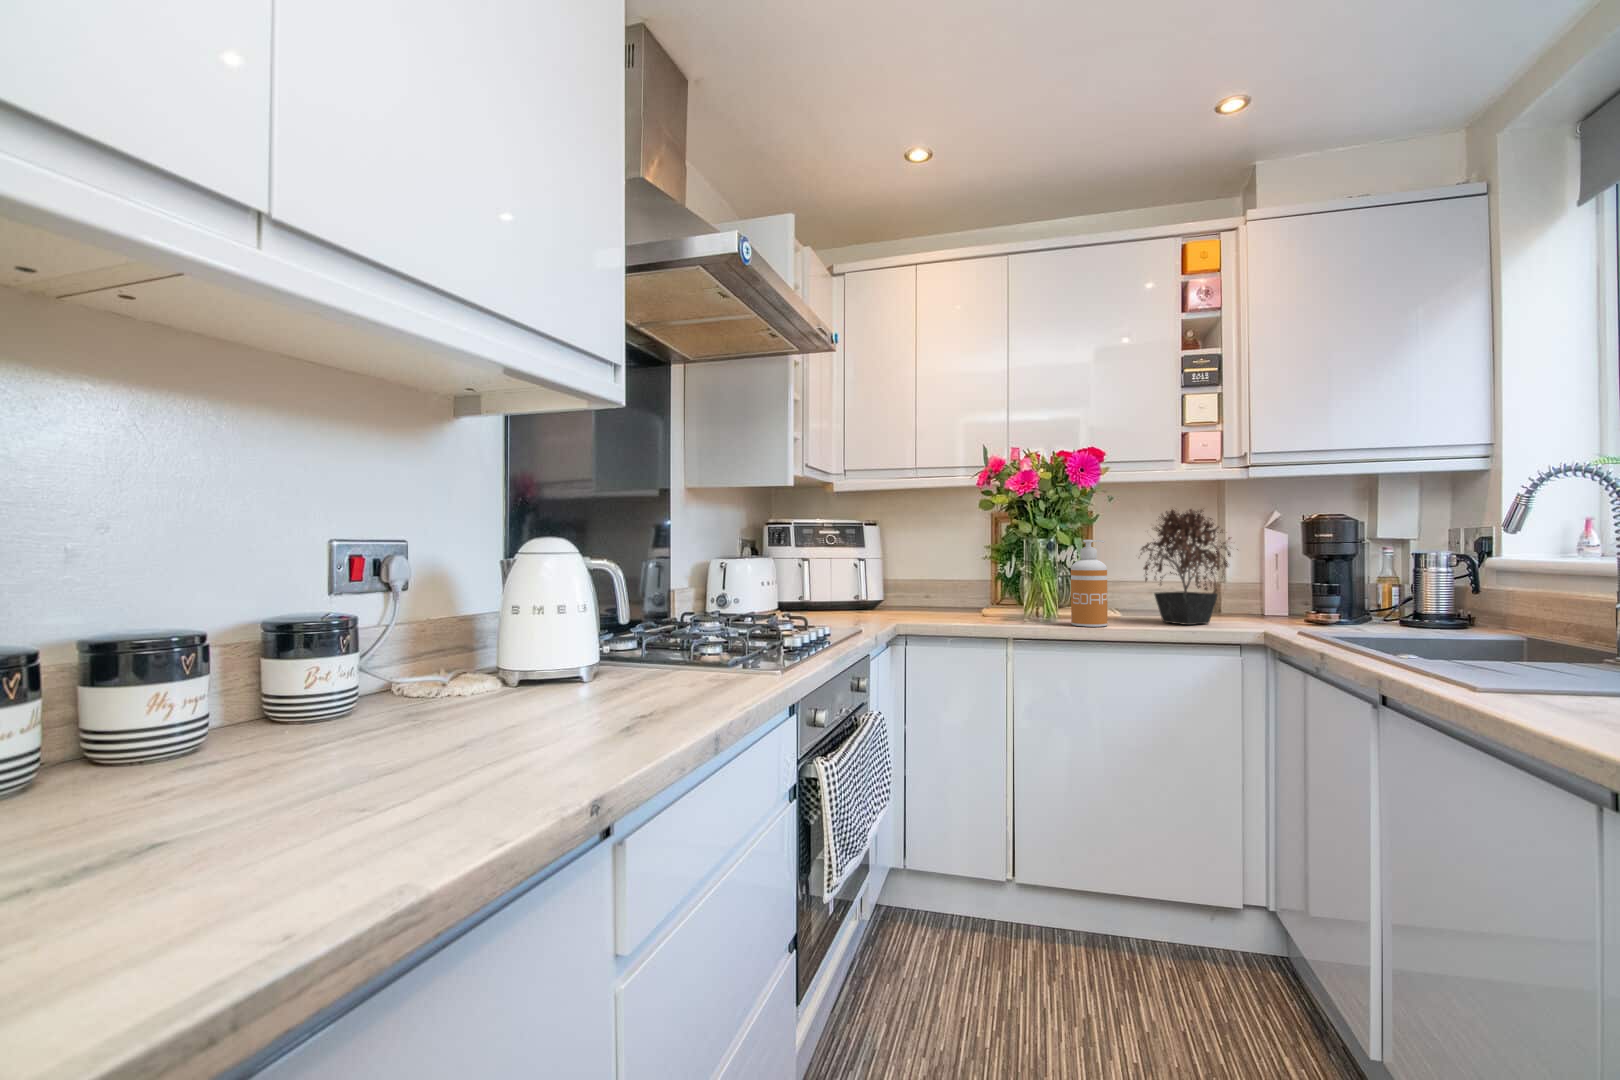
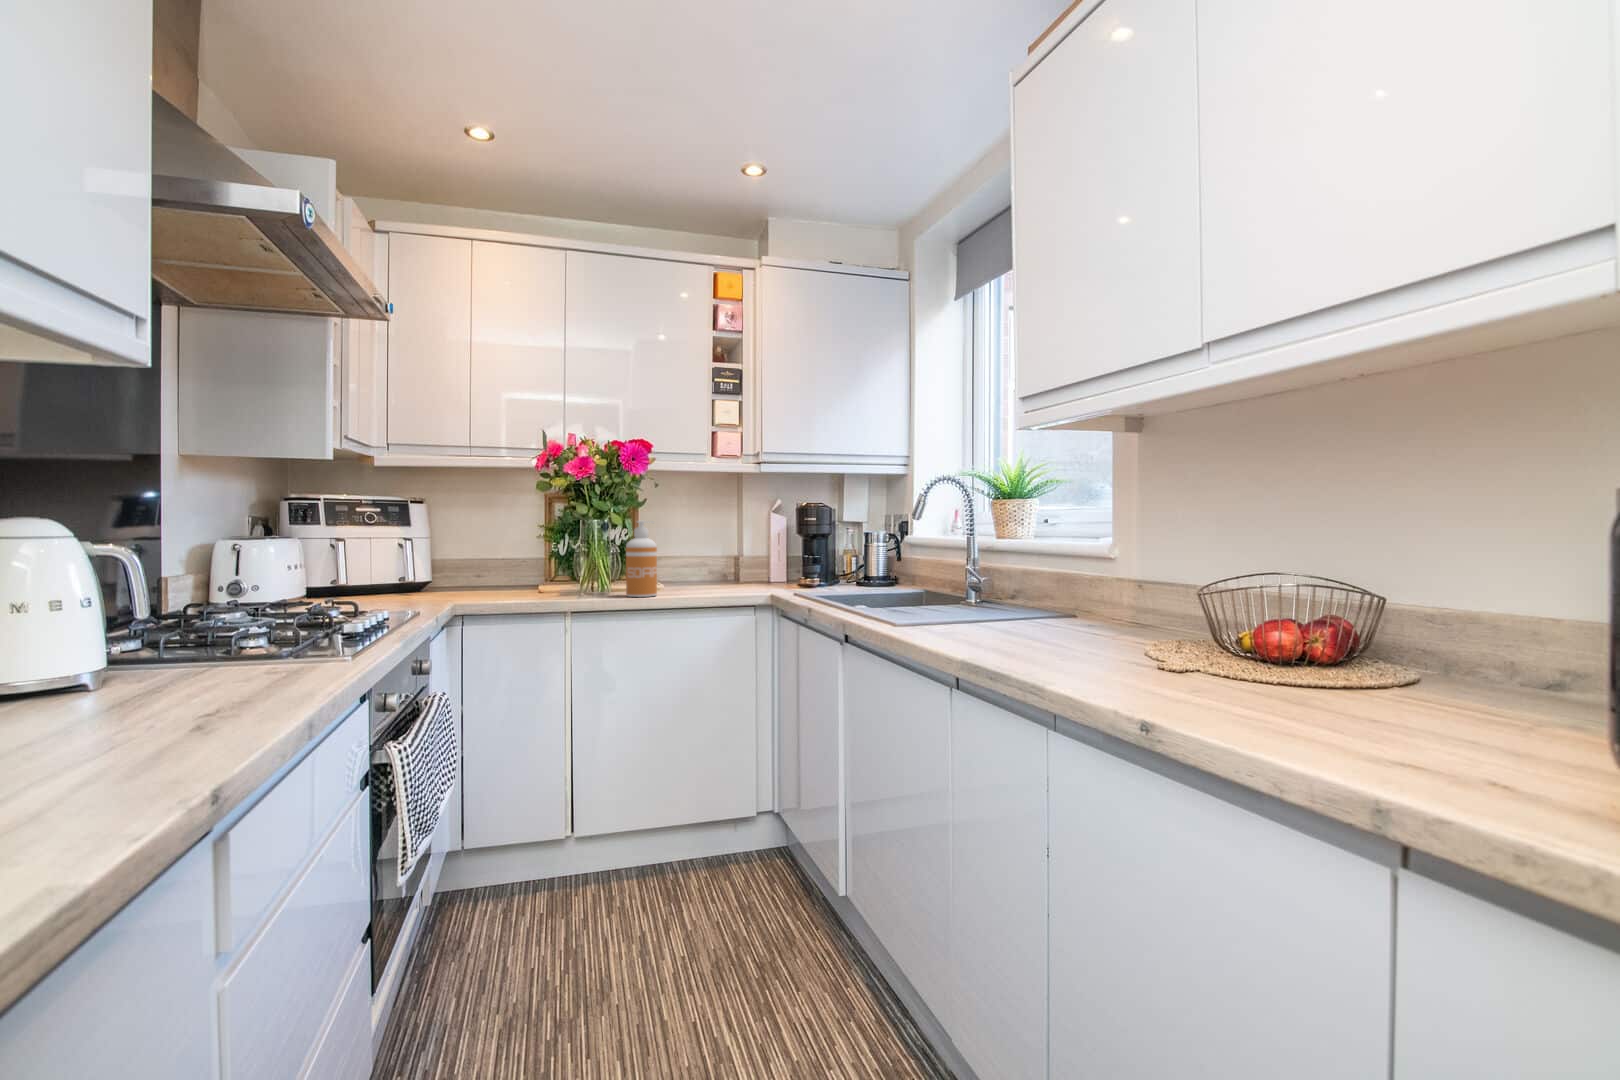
potted plant: present [1141,509,1238,625] -> none [678,493,756,592]

